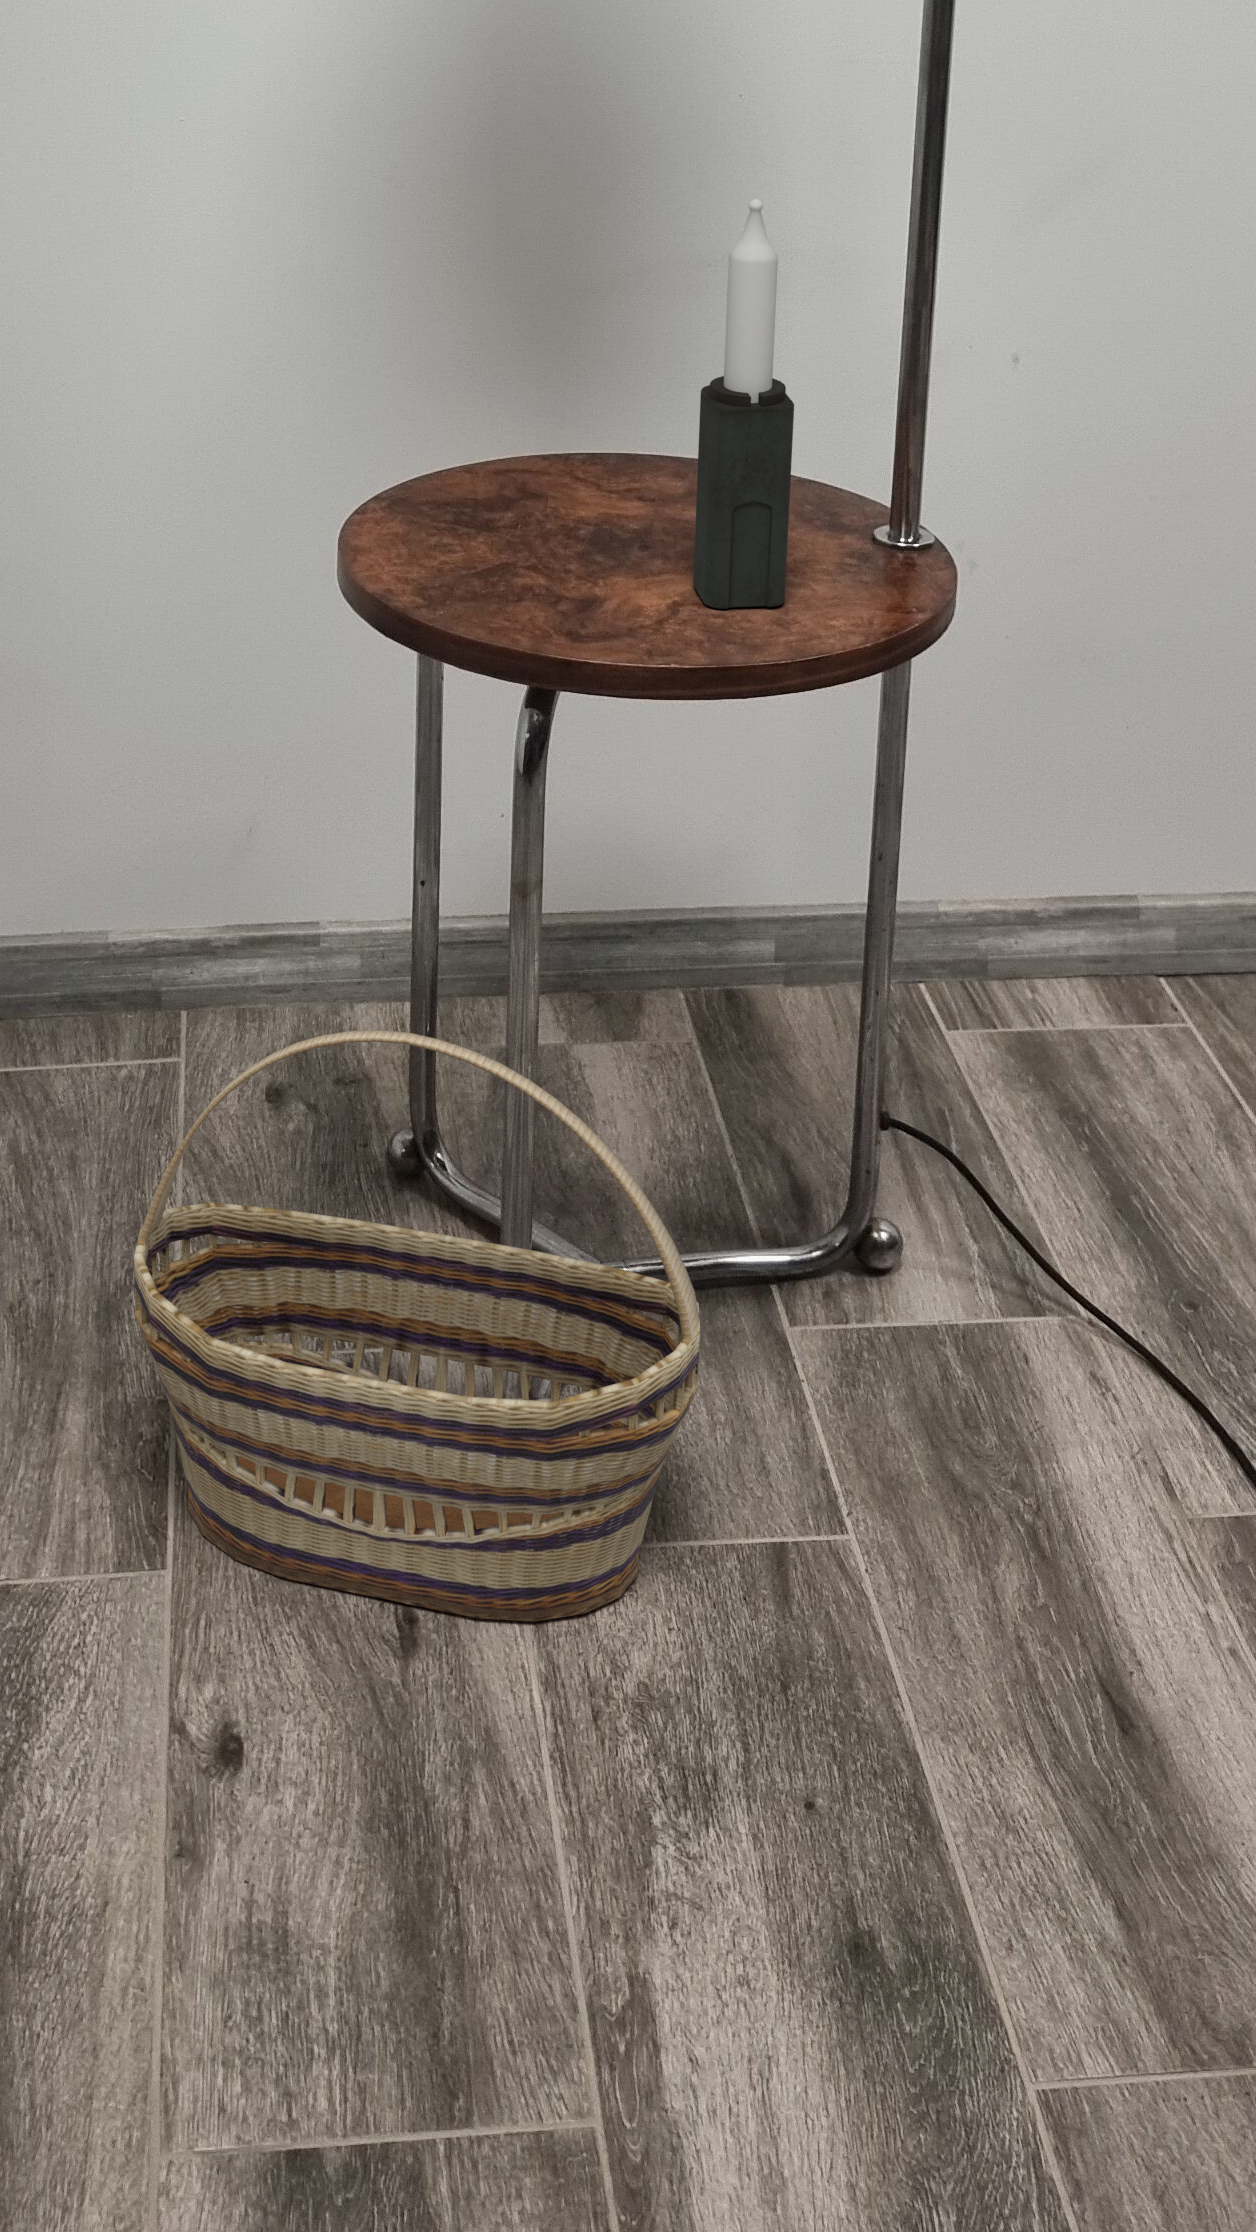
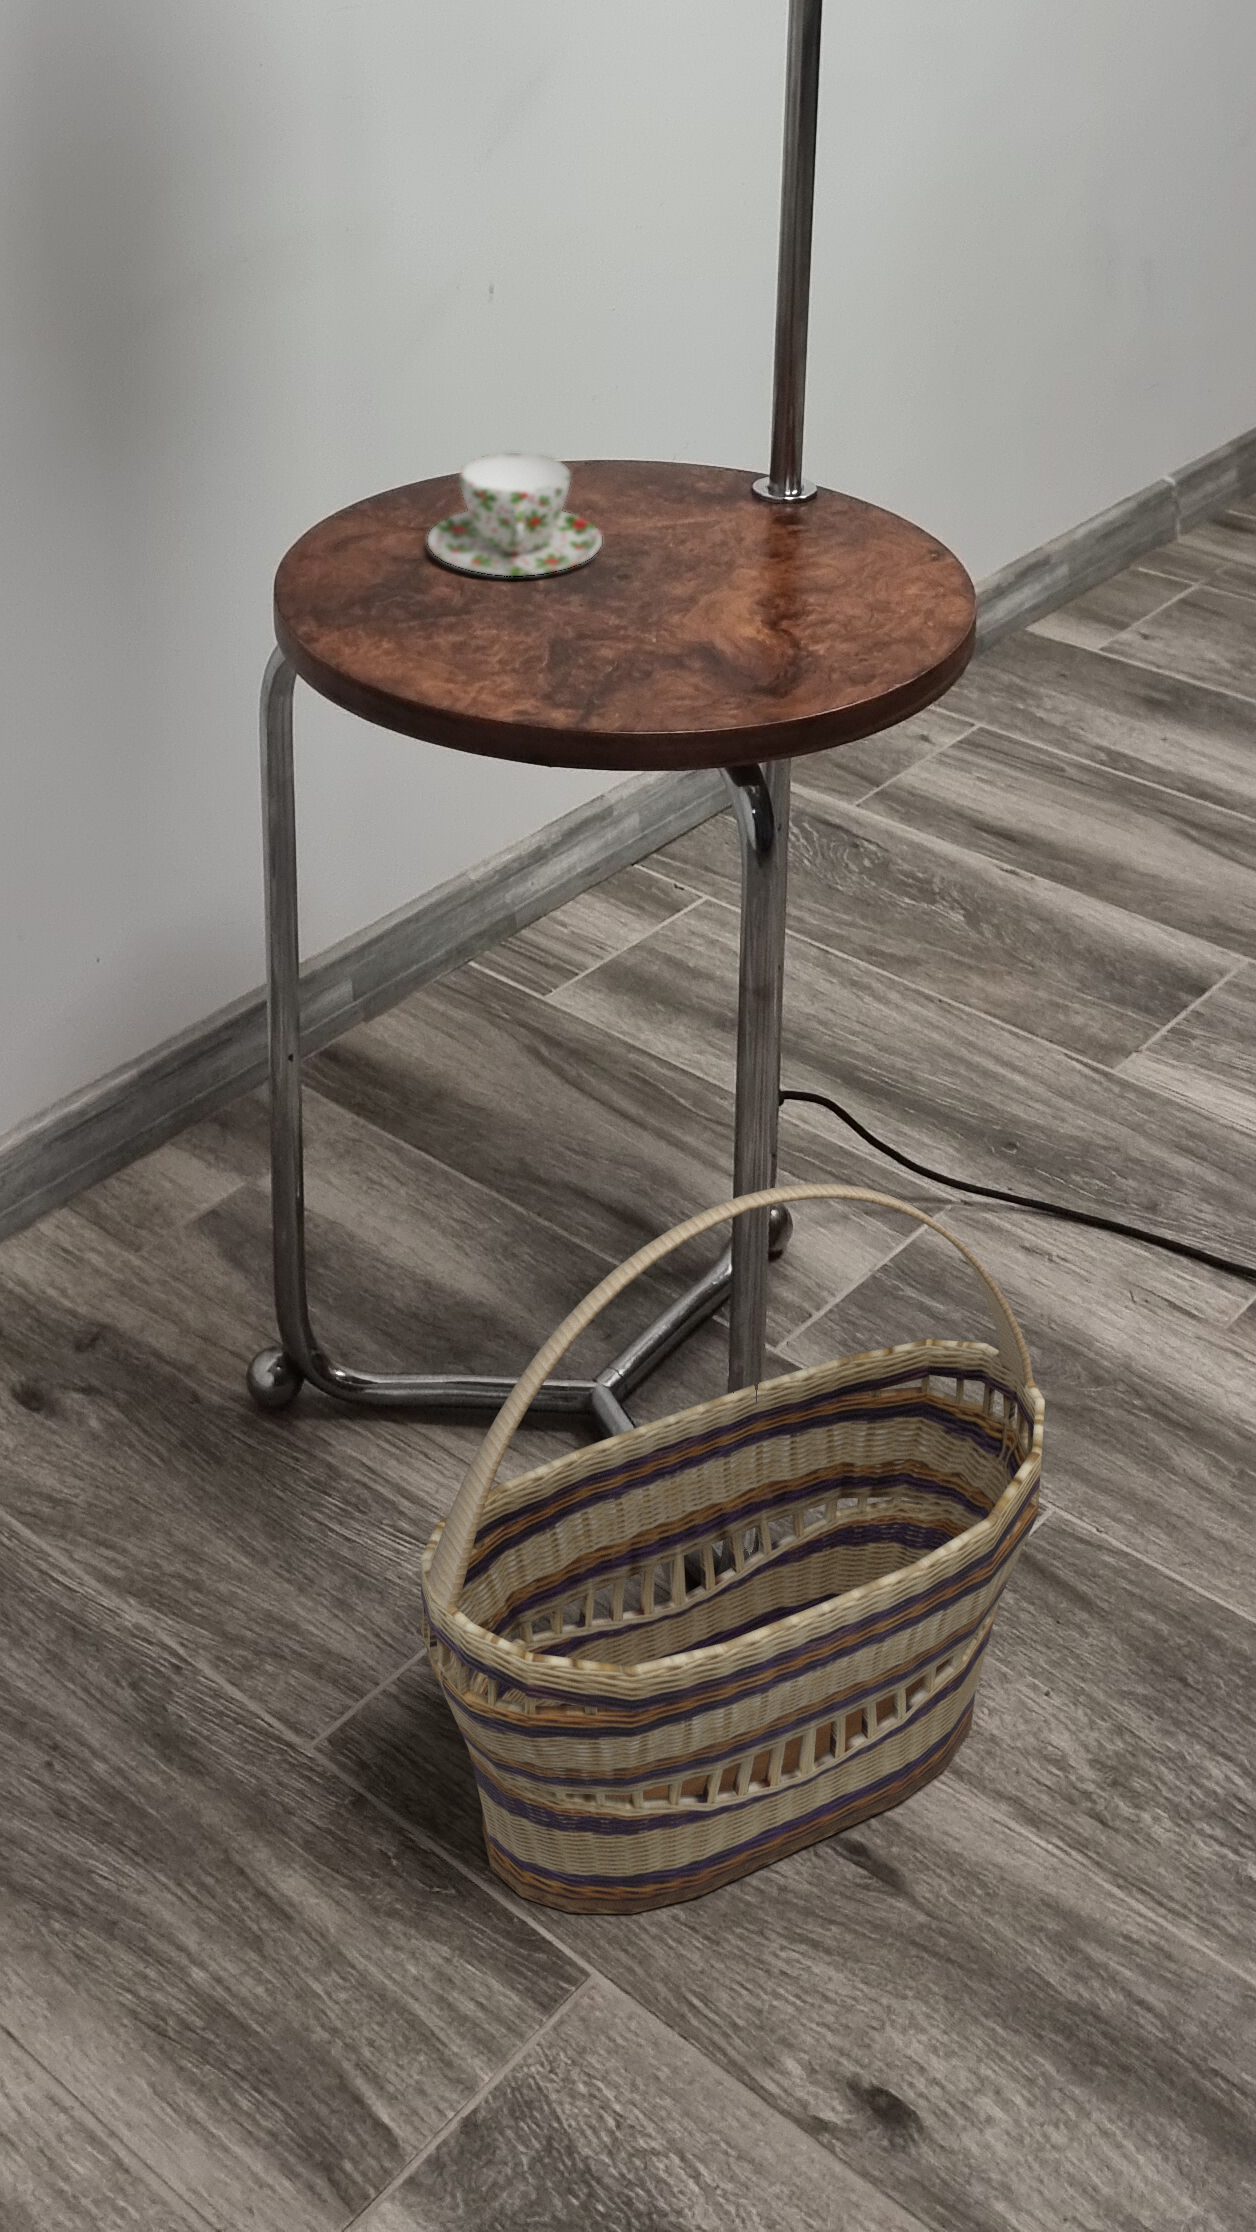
candle: present [693,199,794,609] -> none [731,145,850,606]
teacup: none [539,433,689,535] -> present [428,453,602,576]

